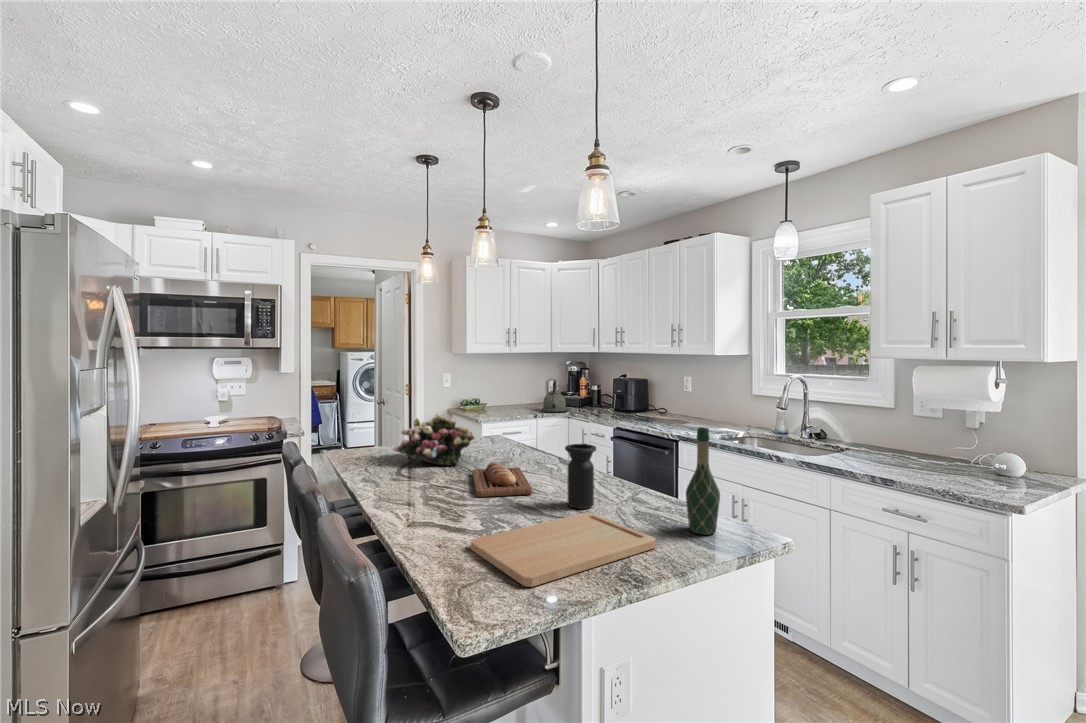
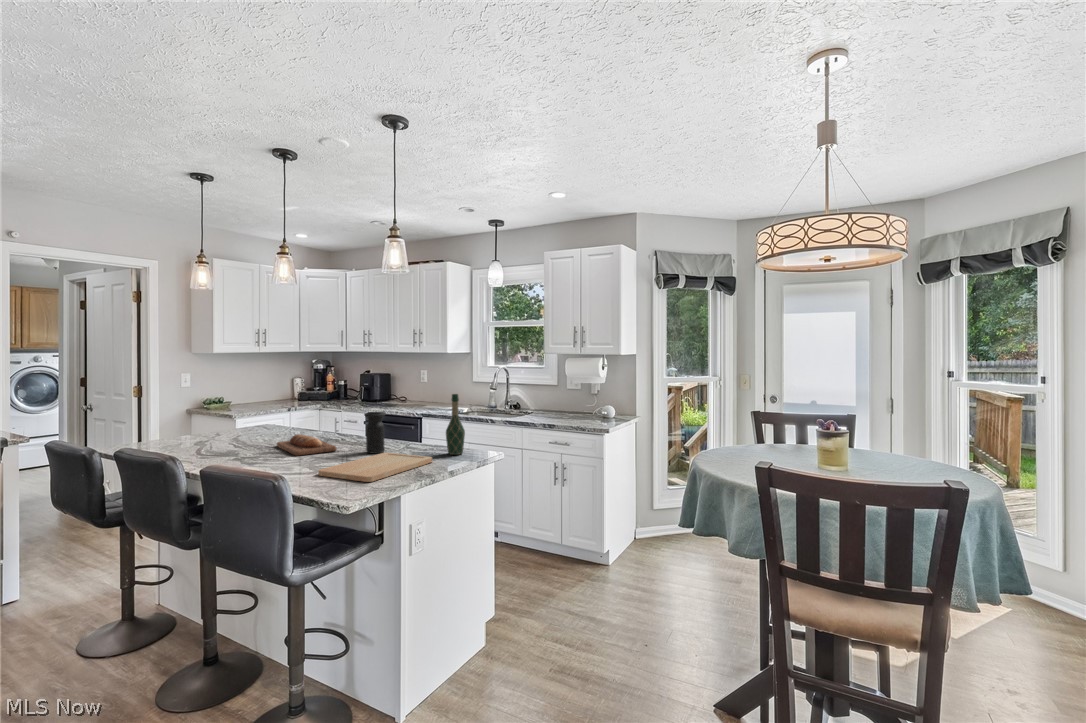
kettle: present [541,381,568,413] -> none [293,377,319,406]
flower arrangement: present [393,413,474,466] -> none [192,402,269,443]

